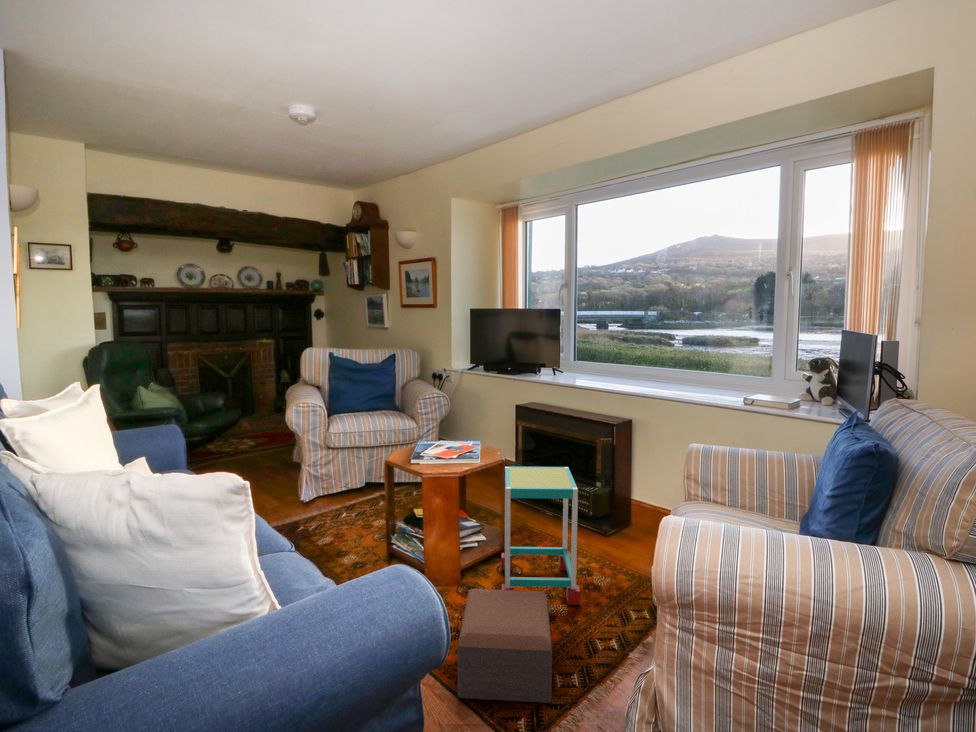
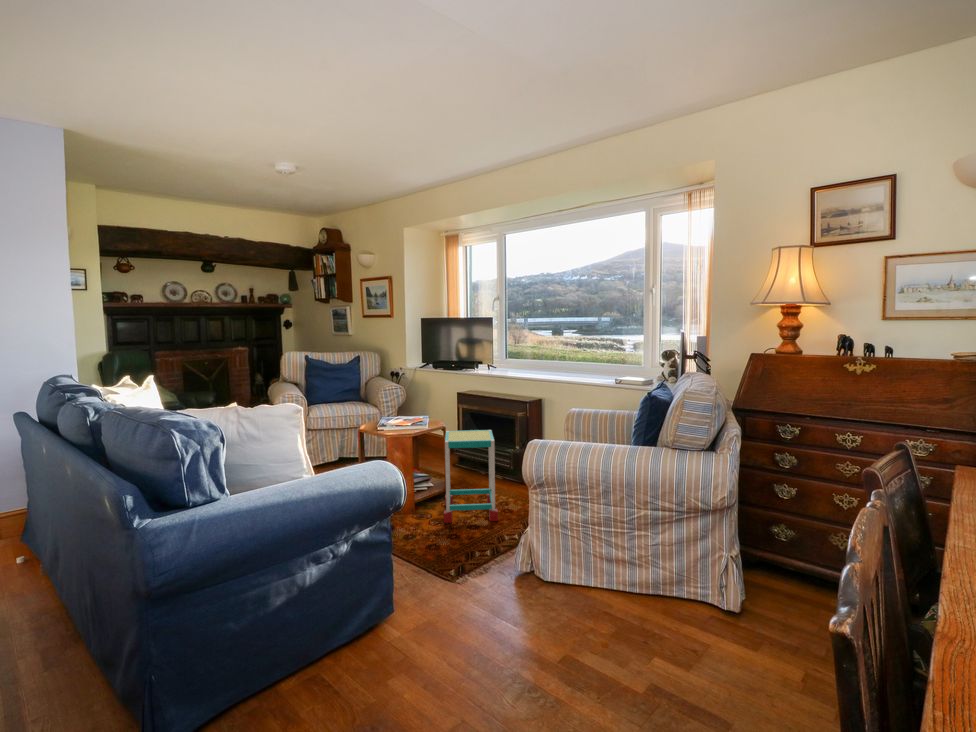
footstool: present [457,589,552,703] -> none [412,504,473,564]

